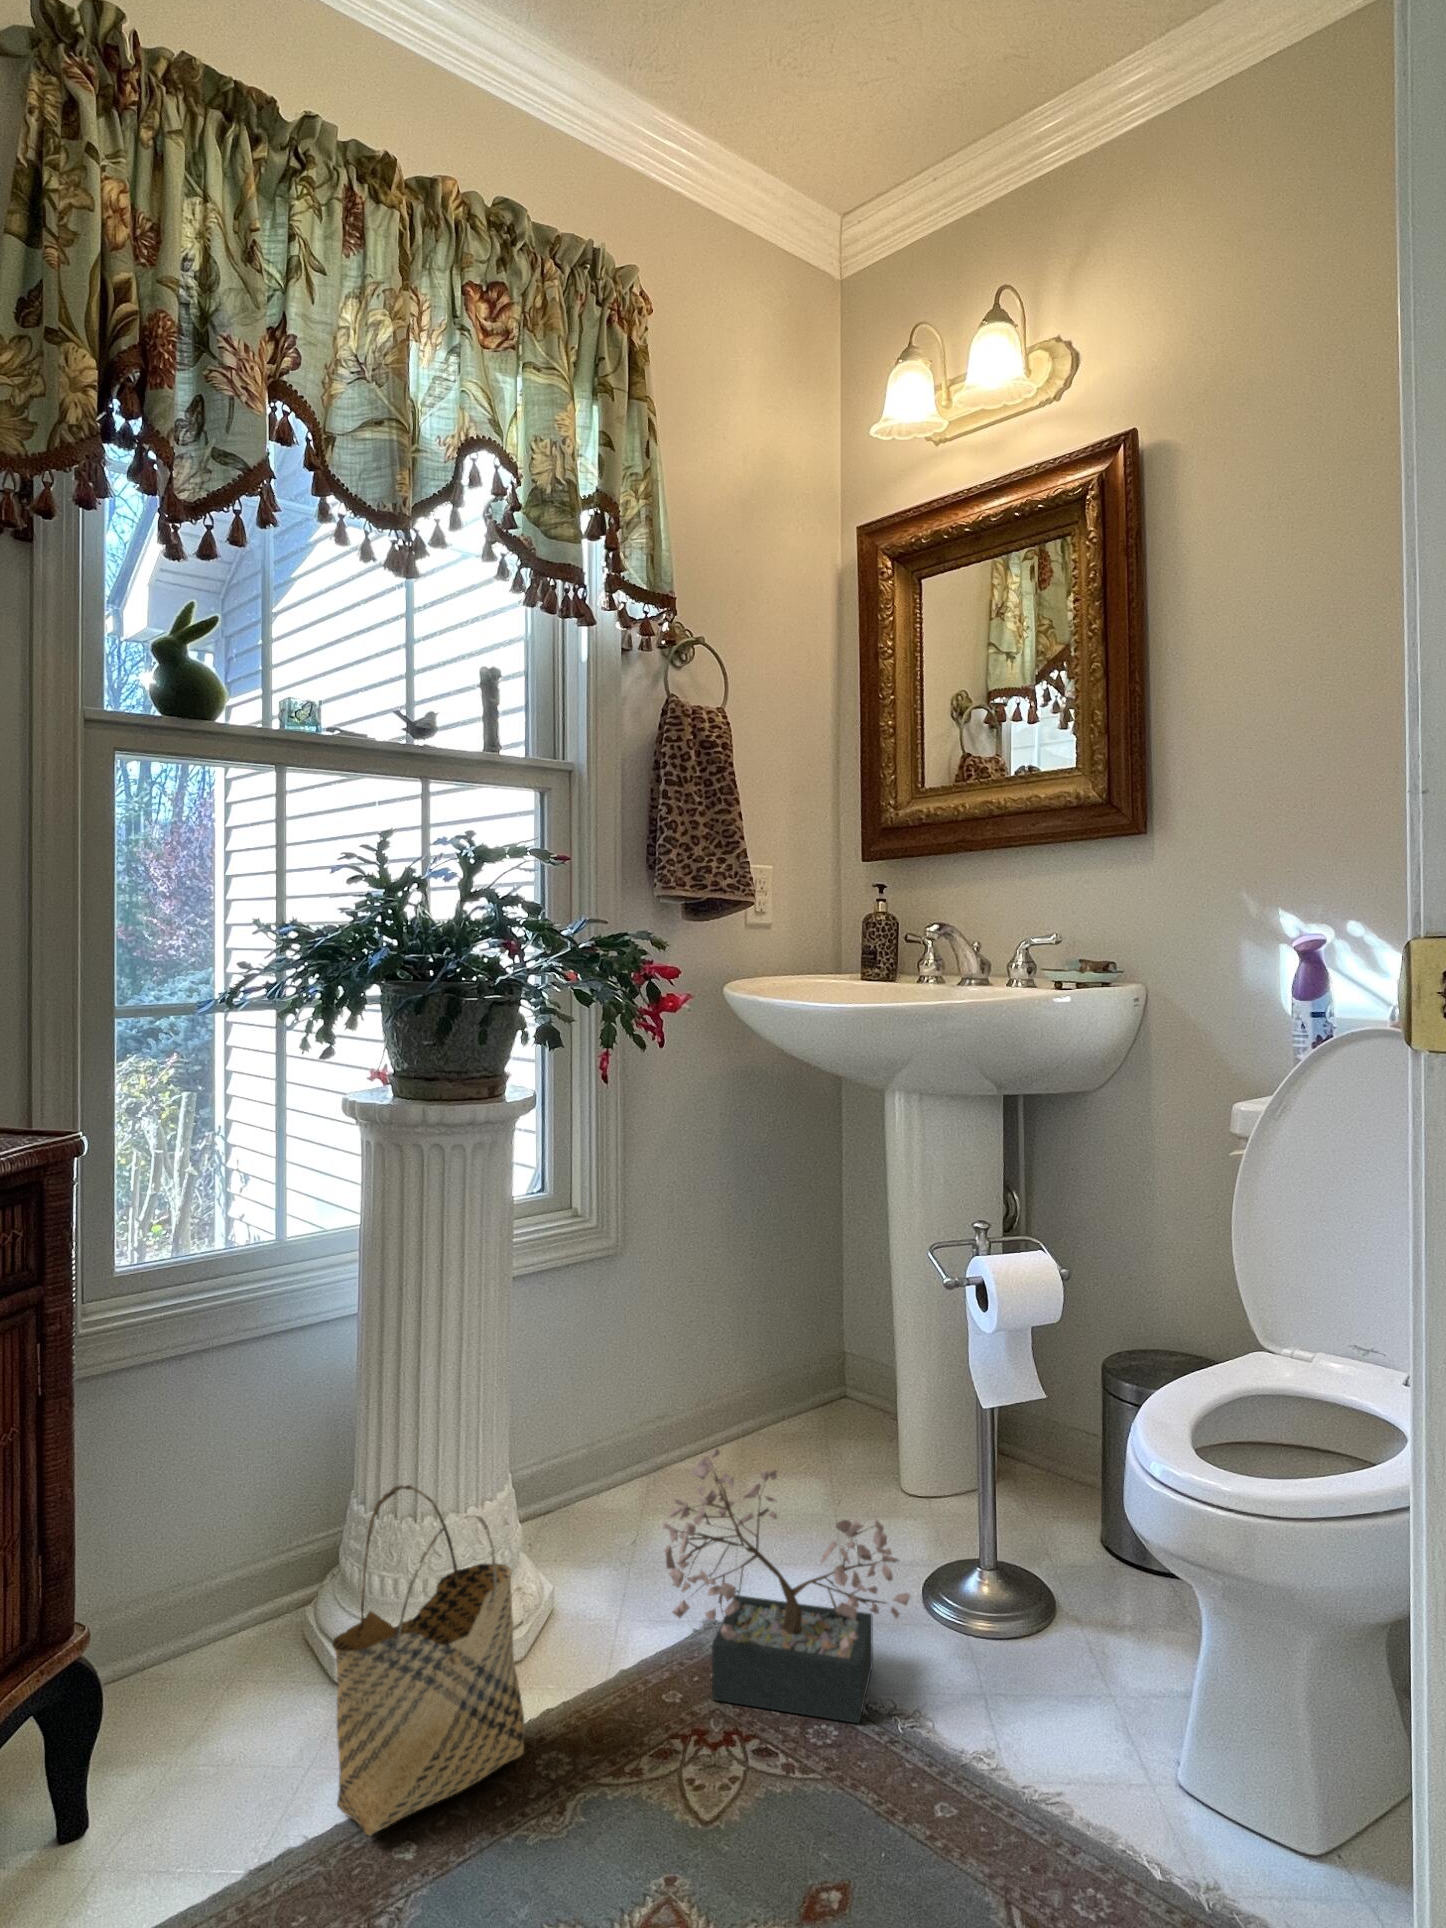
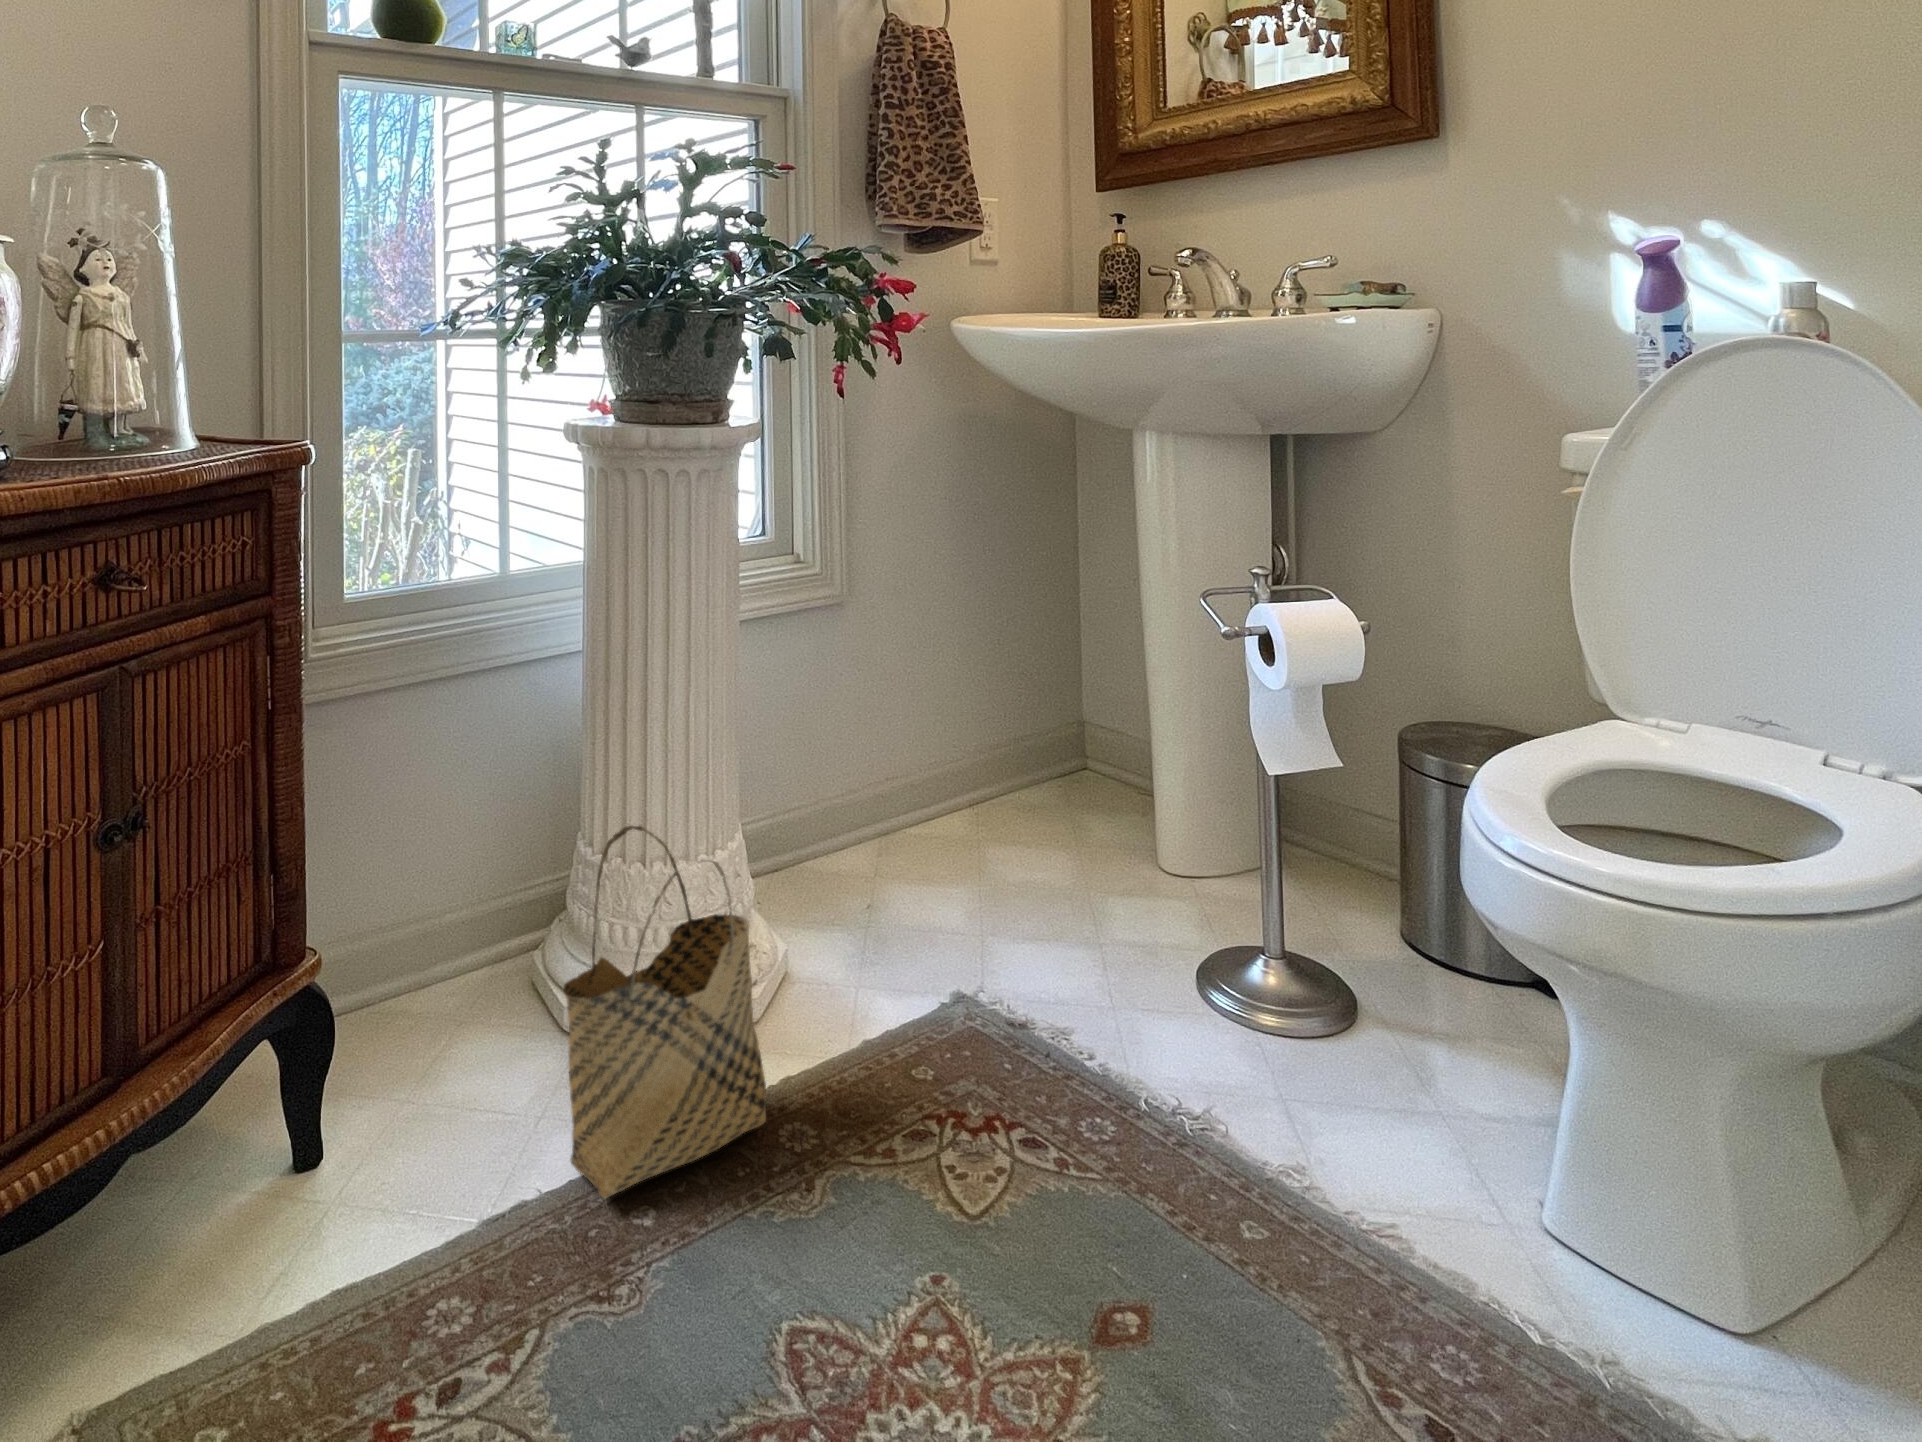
decorative plant: present [663,1449,910,1723] -> none [910,804,1195,1118]

